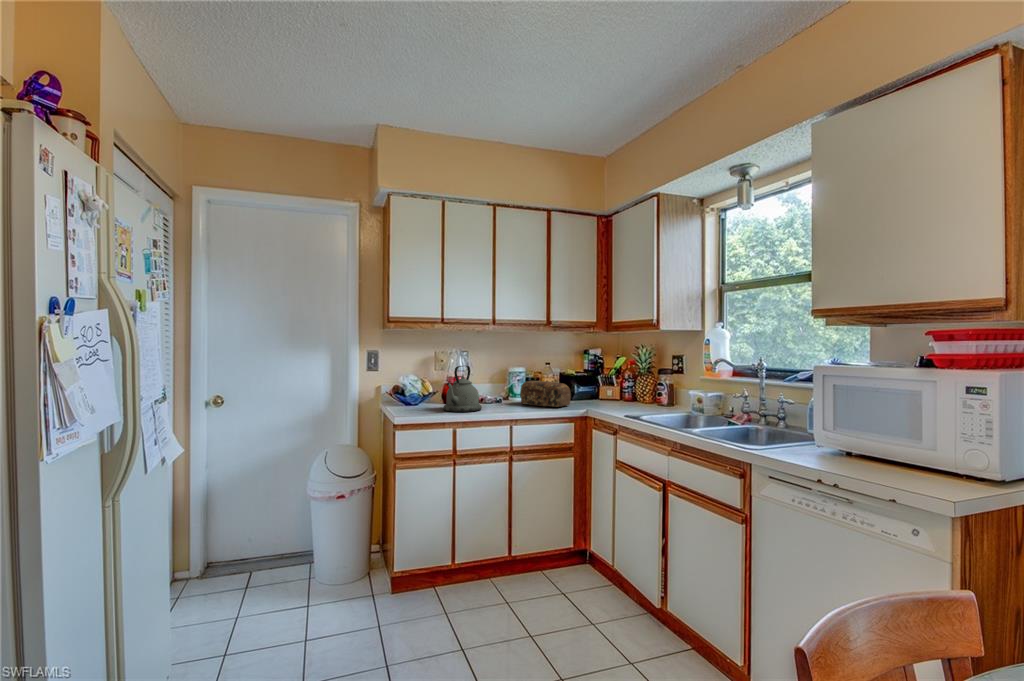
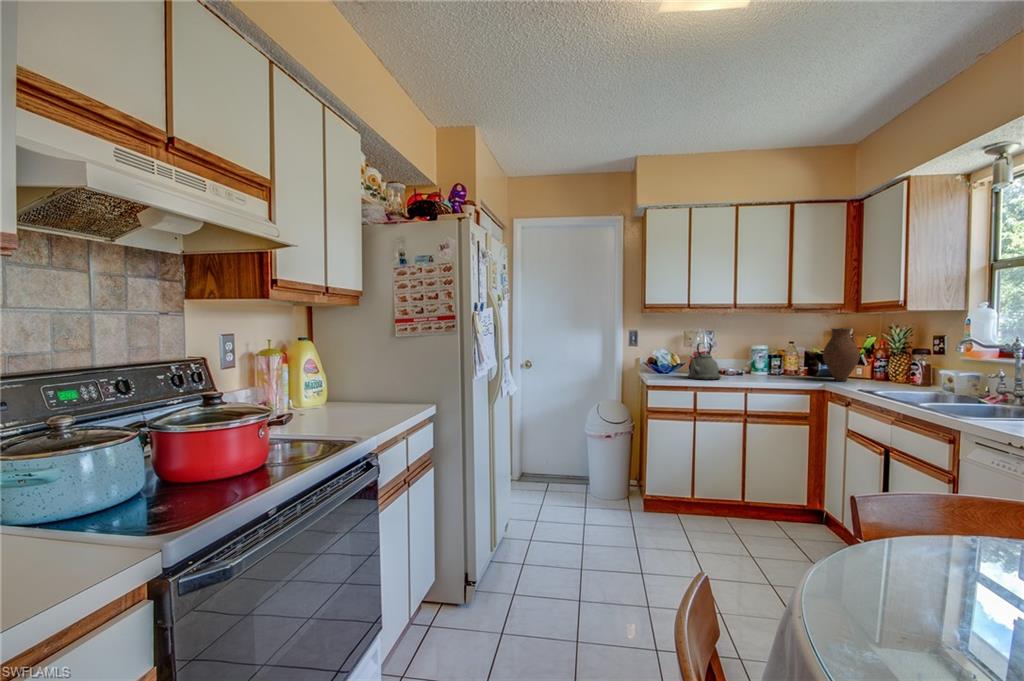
vase: none [581,348,614,404] -> present [823,329,860,381]
bread loaf: present [520,381,571,407] -> none [759,357,810,380]

